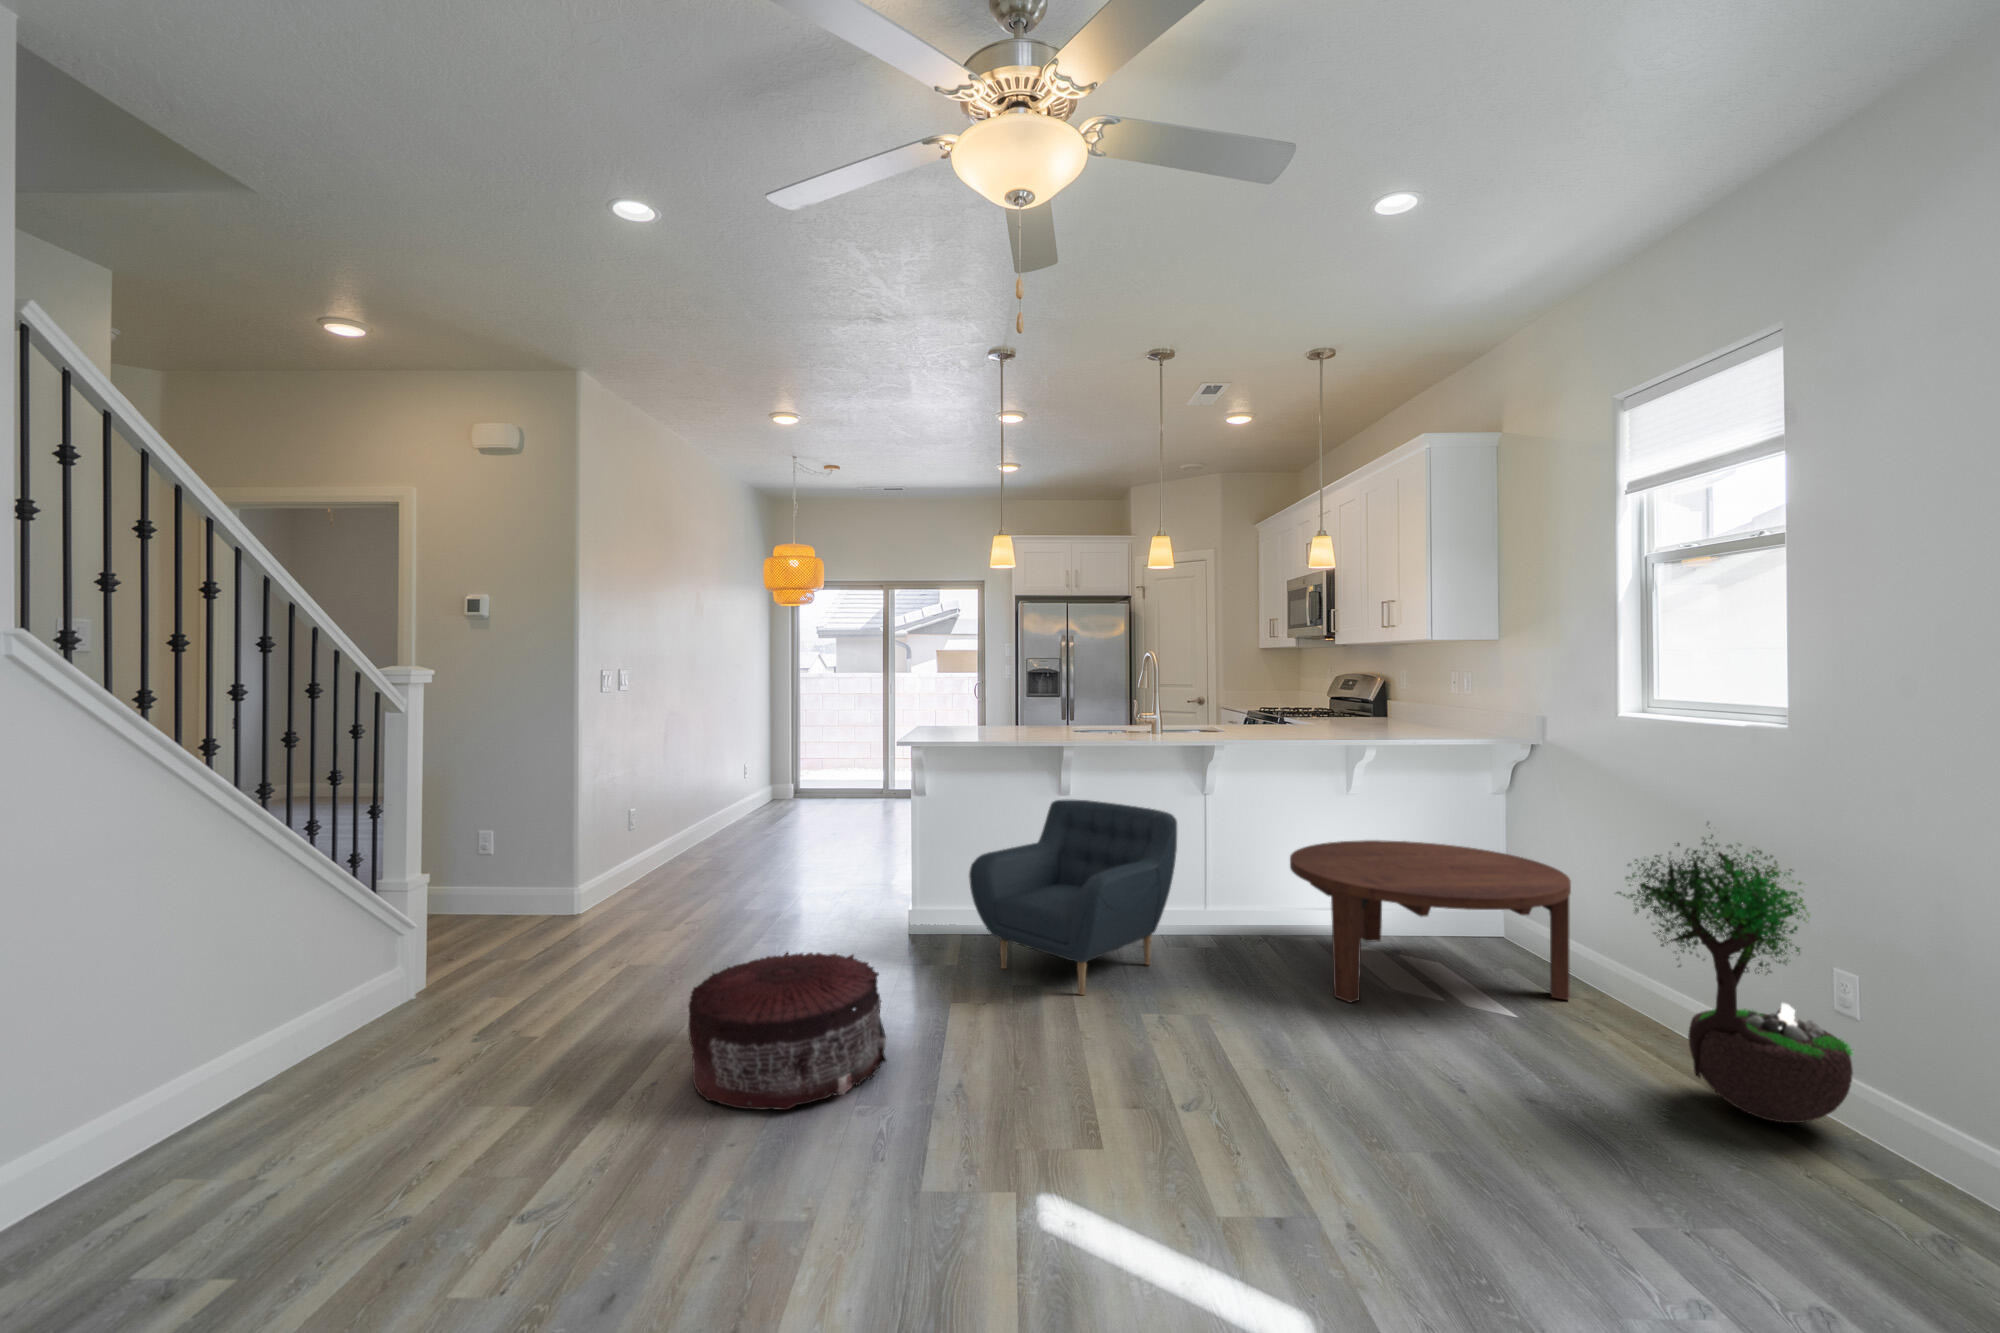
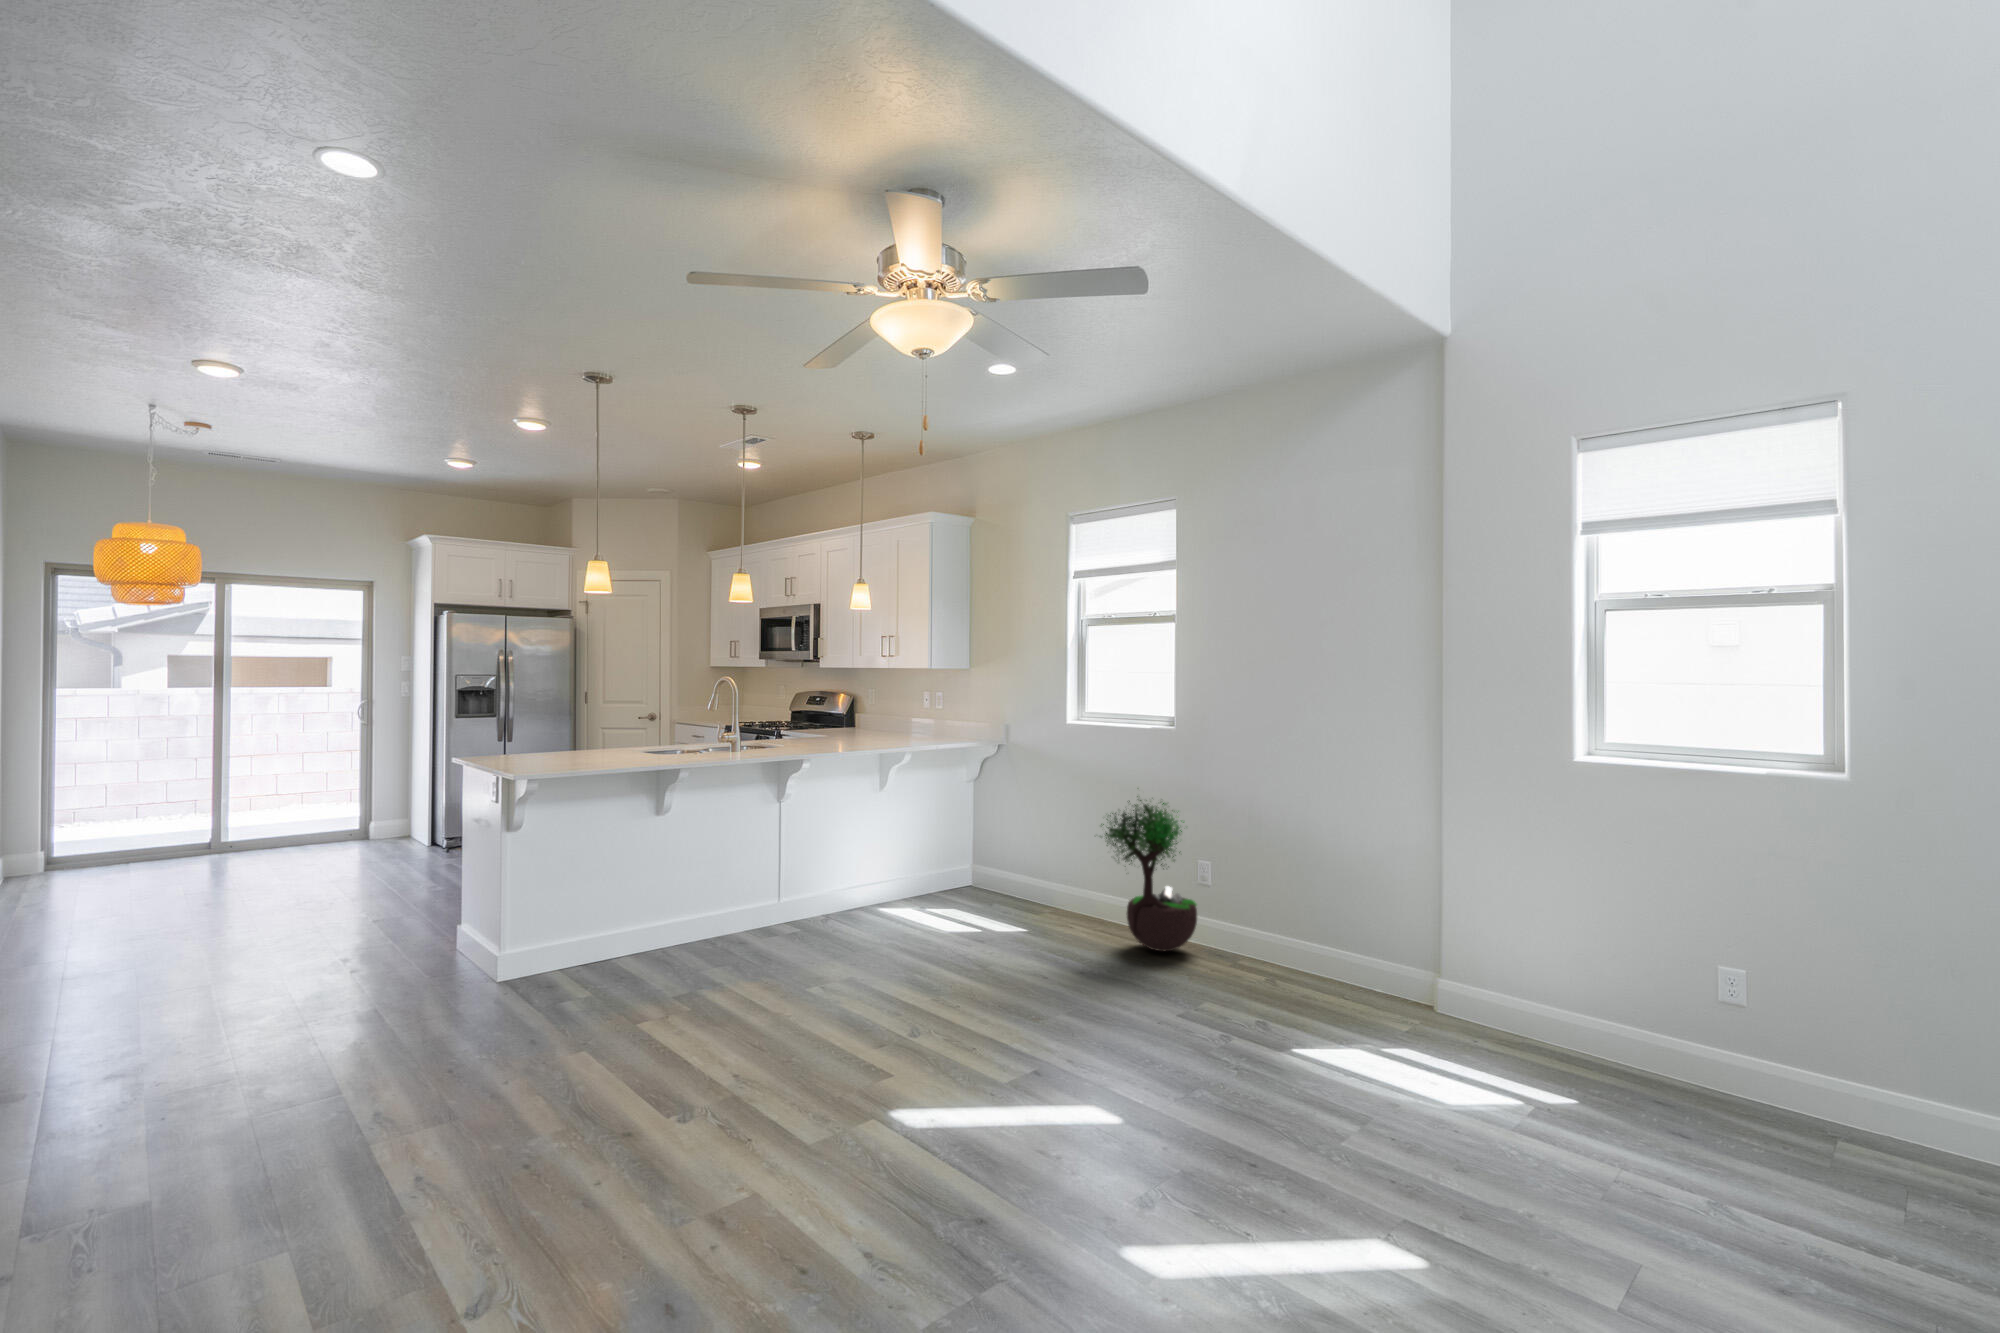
armchair: present [969,799,1177,995] -> none [604,818,789,984]
coffee table: present [1290,840,1571,1002] -> none [856,825,1042,946]
pouf: present [688,952,887,1110] -> none [453,977,653,1130]

